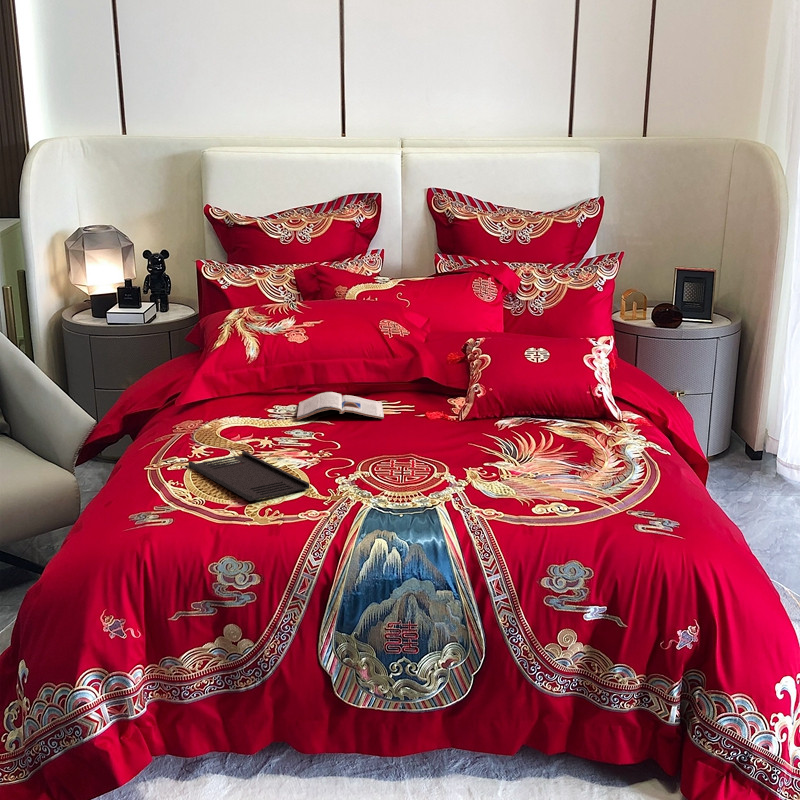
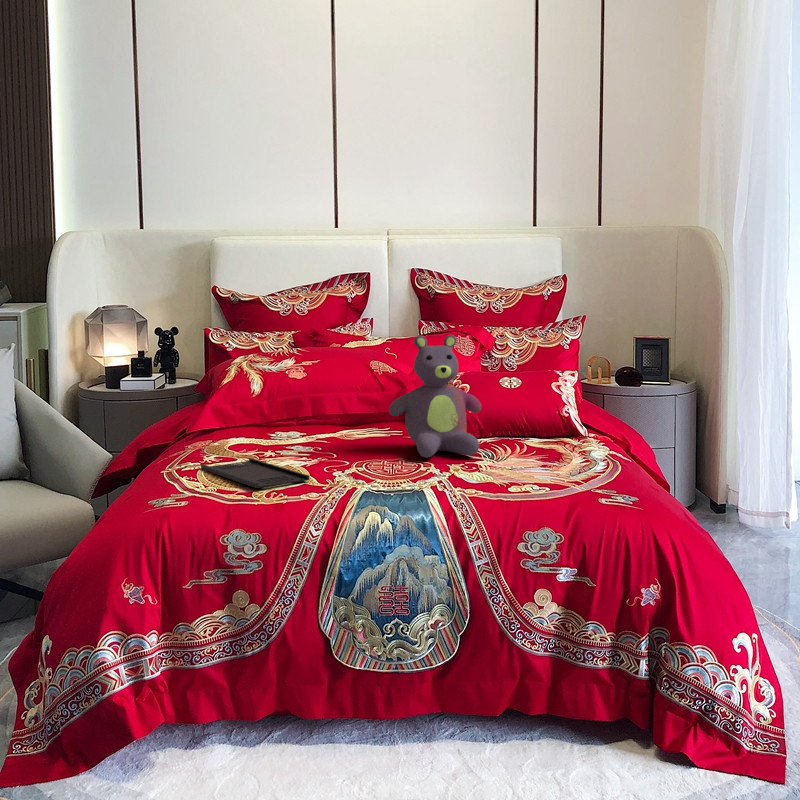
stuffed bear: none [399,311,504,454] -> present [389,335,482,458]
magazine: present [297,392,384,420] -> none [298,419,375,439]

